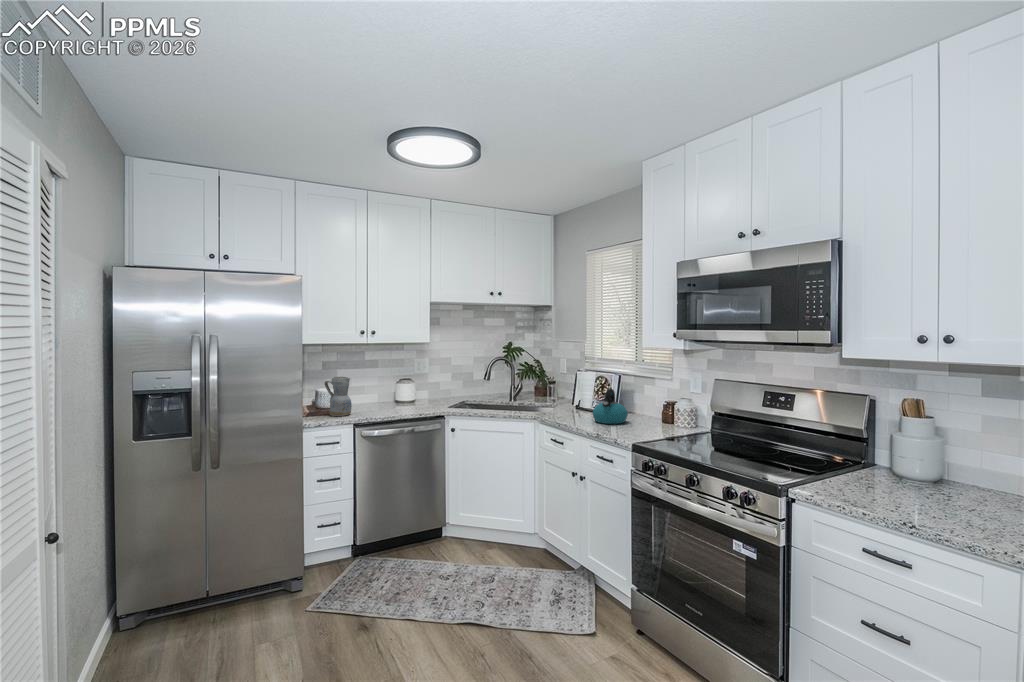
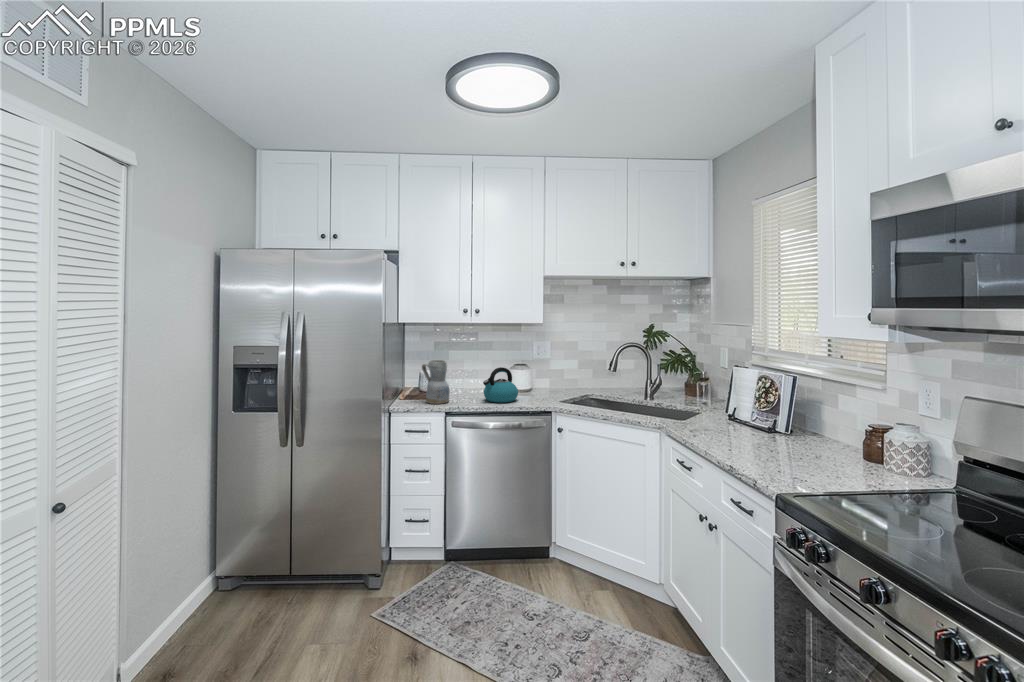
kettle: present [593,389,628,424] -> present [483,367,518,403]

